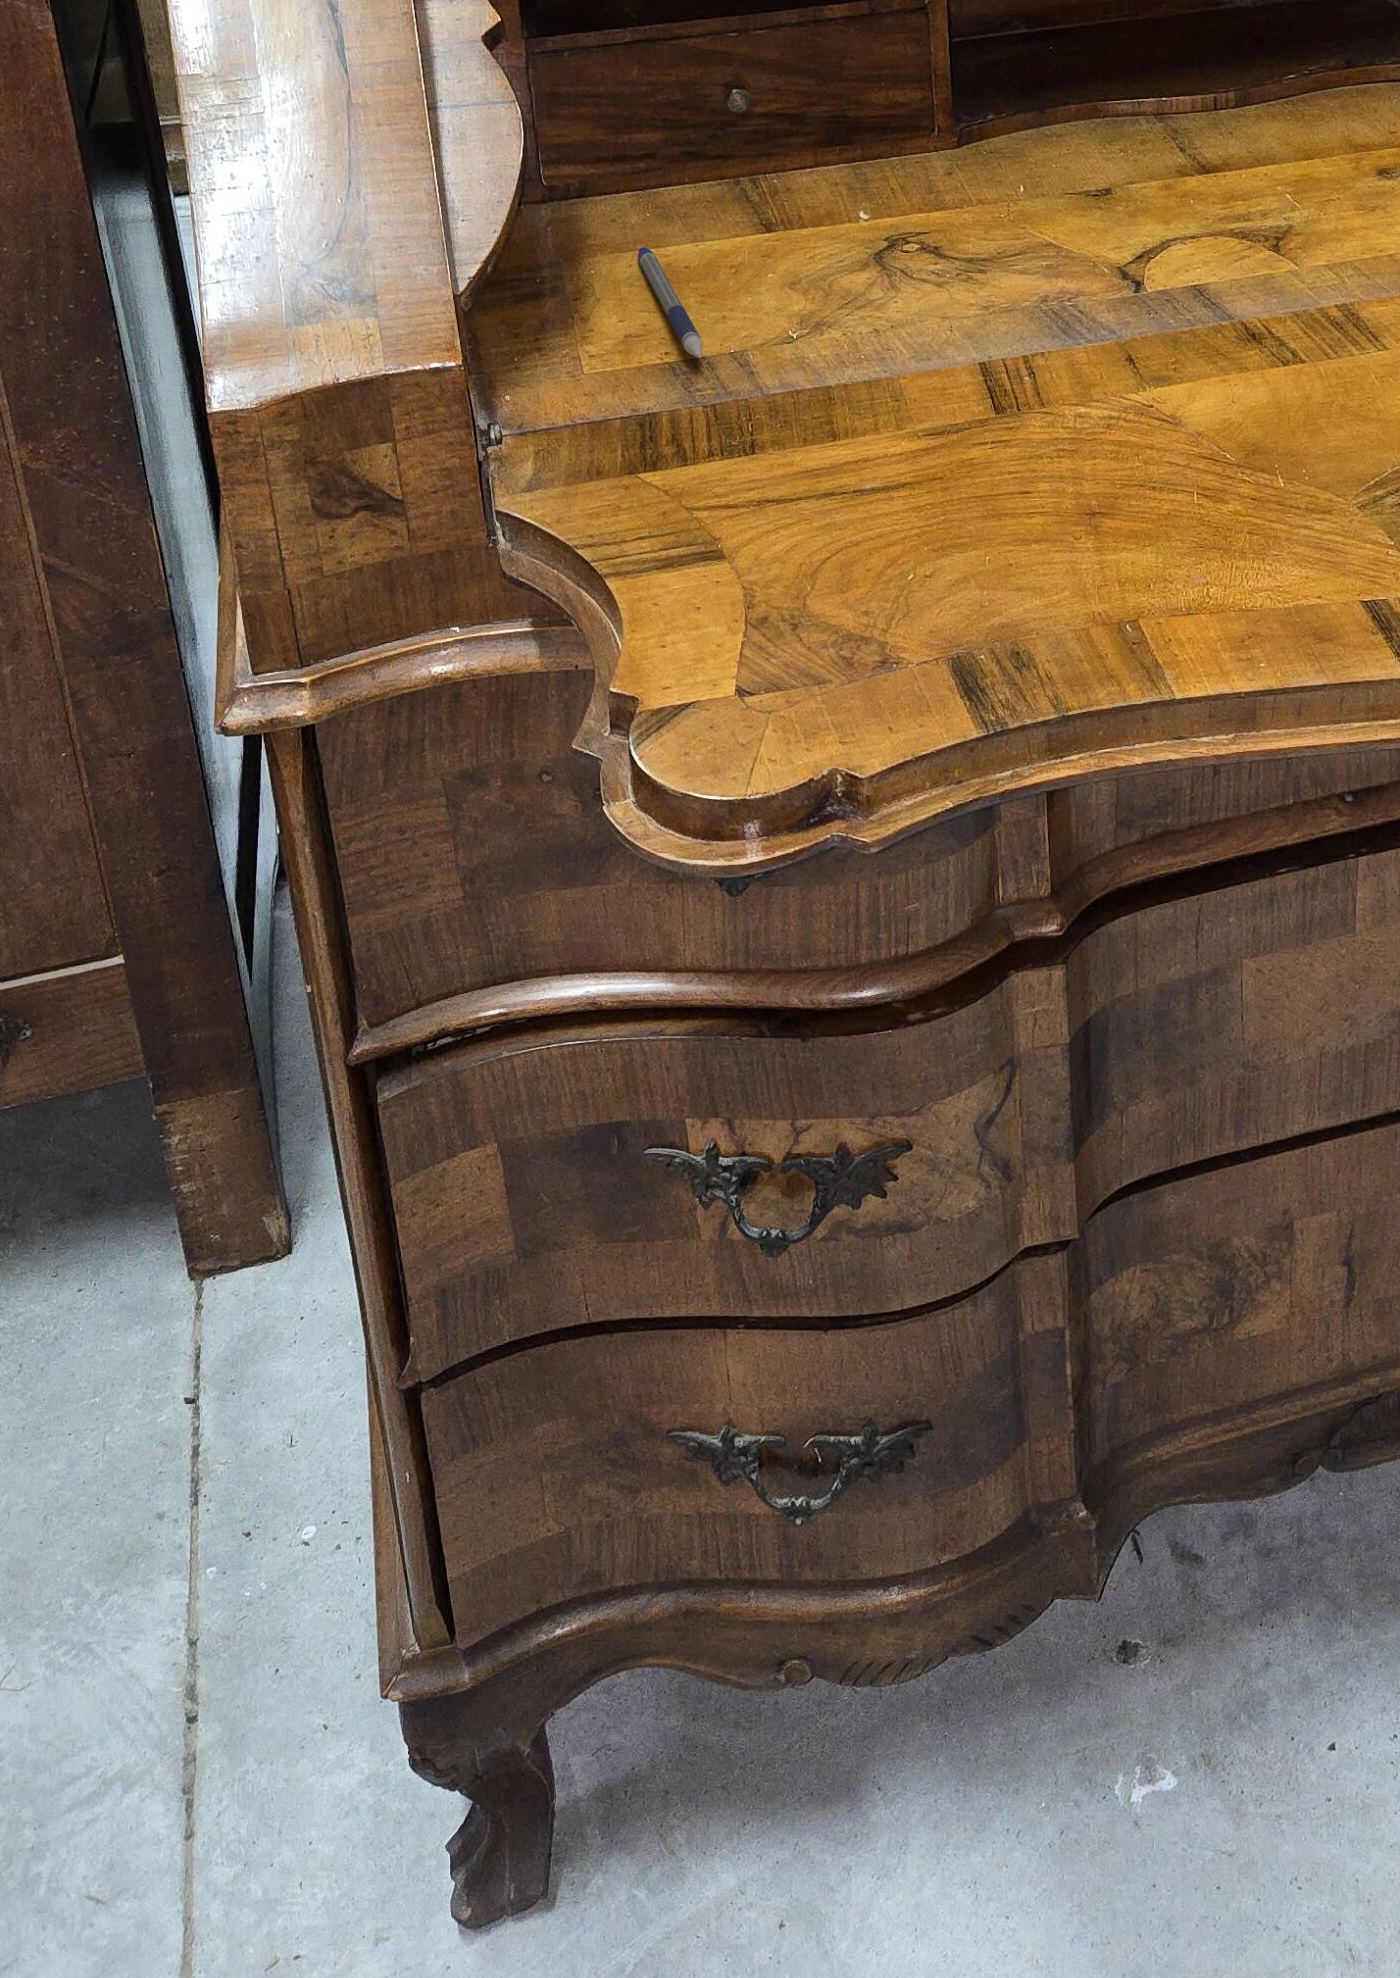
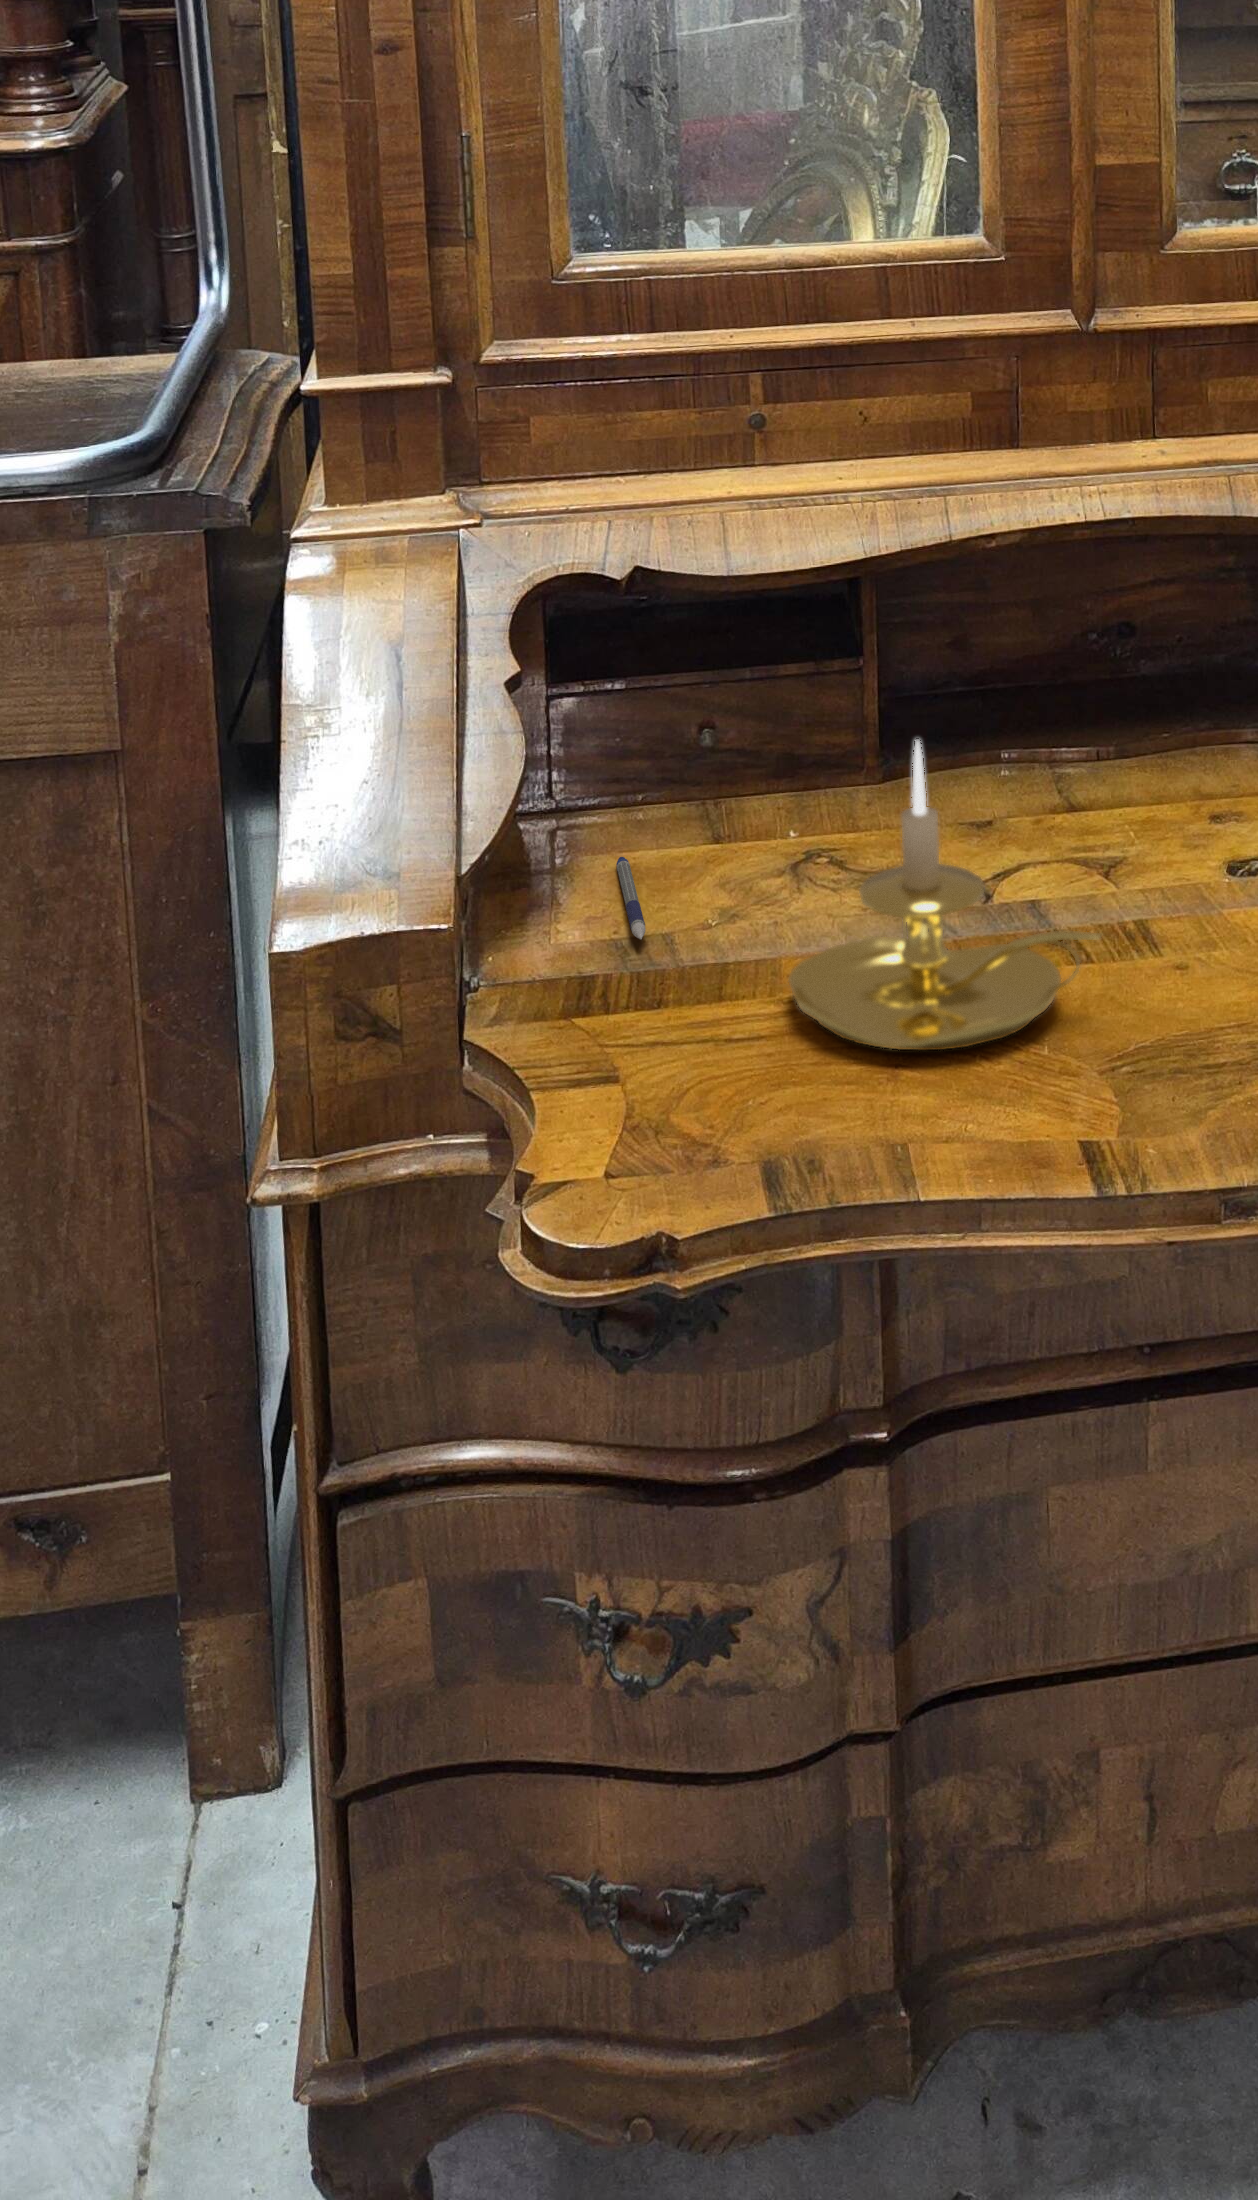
candle holder: none [914,92,1330,491] -> present [788,741,1101,1050]

